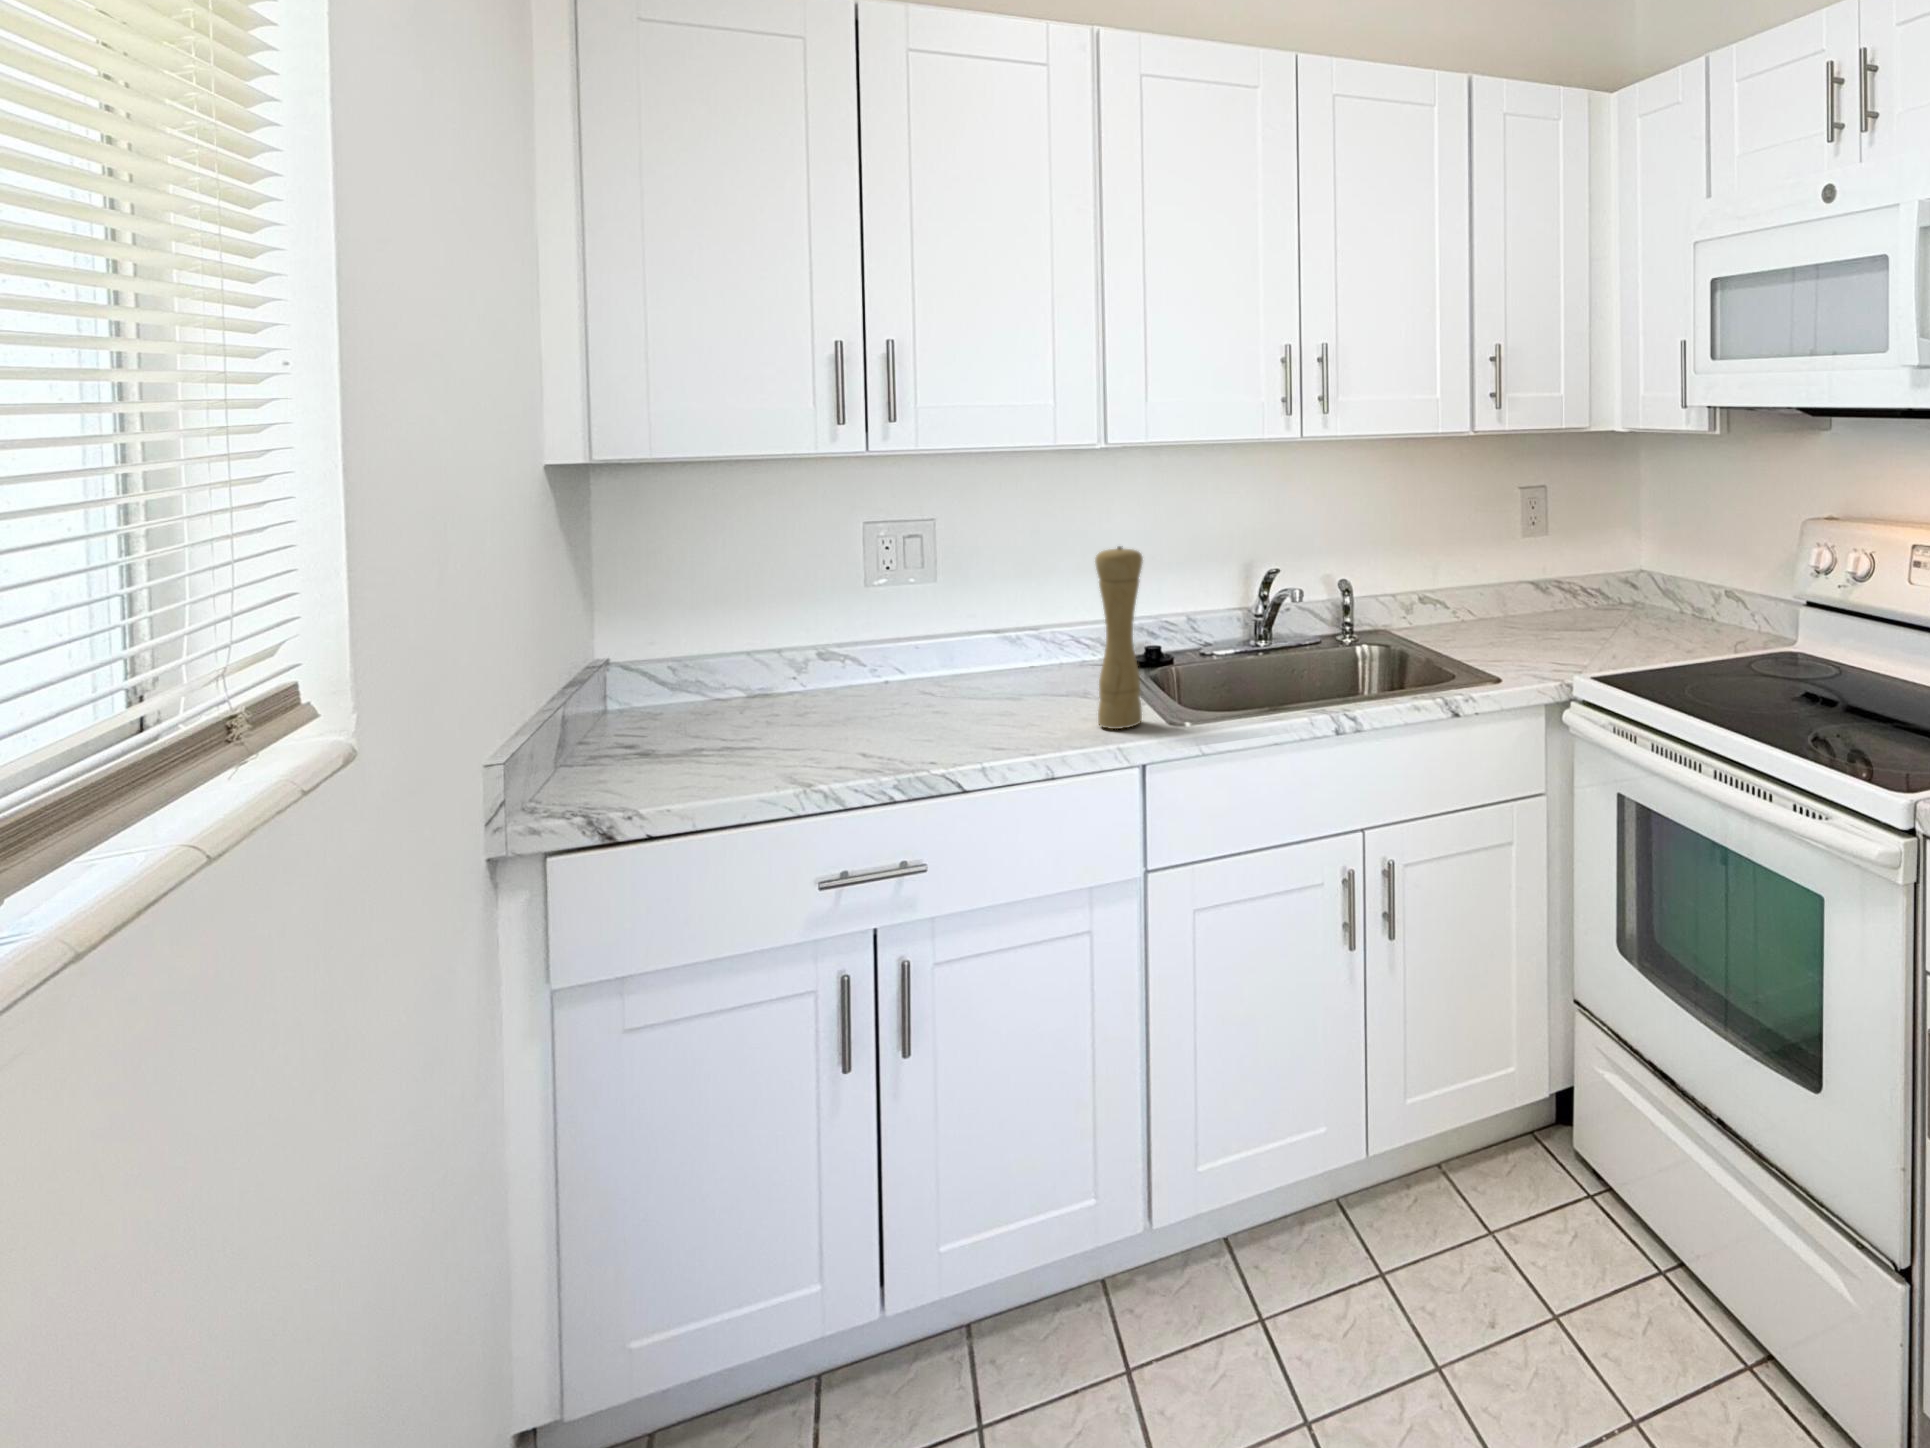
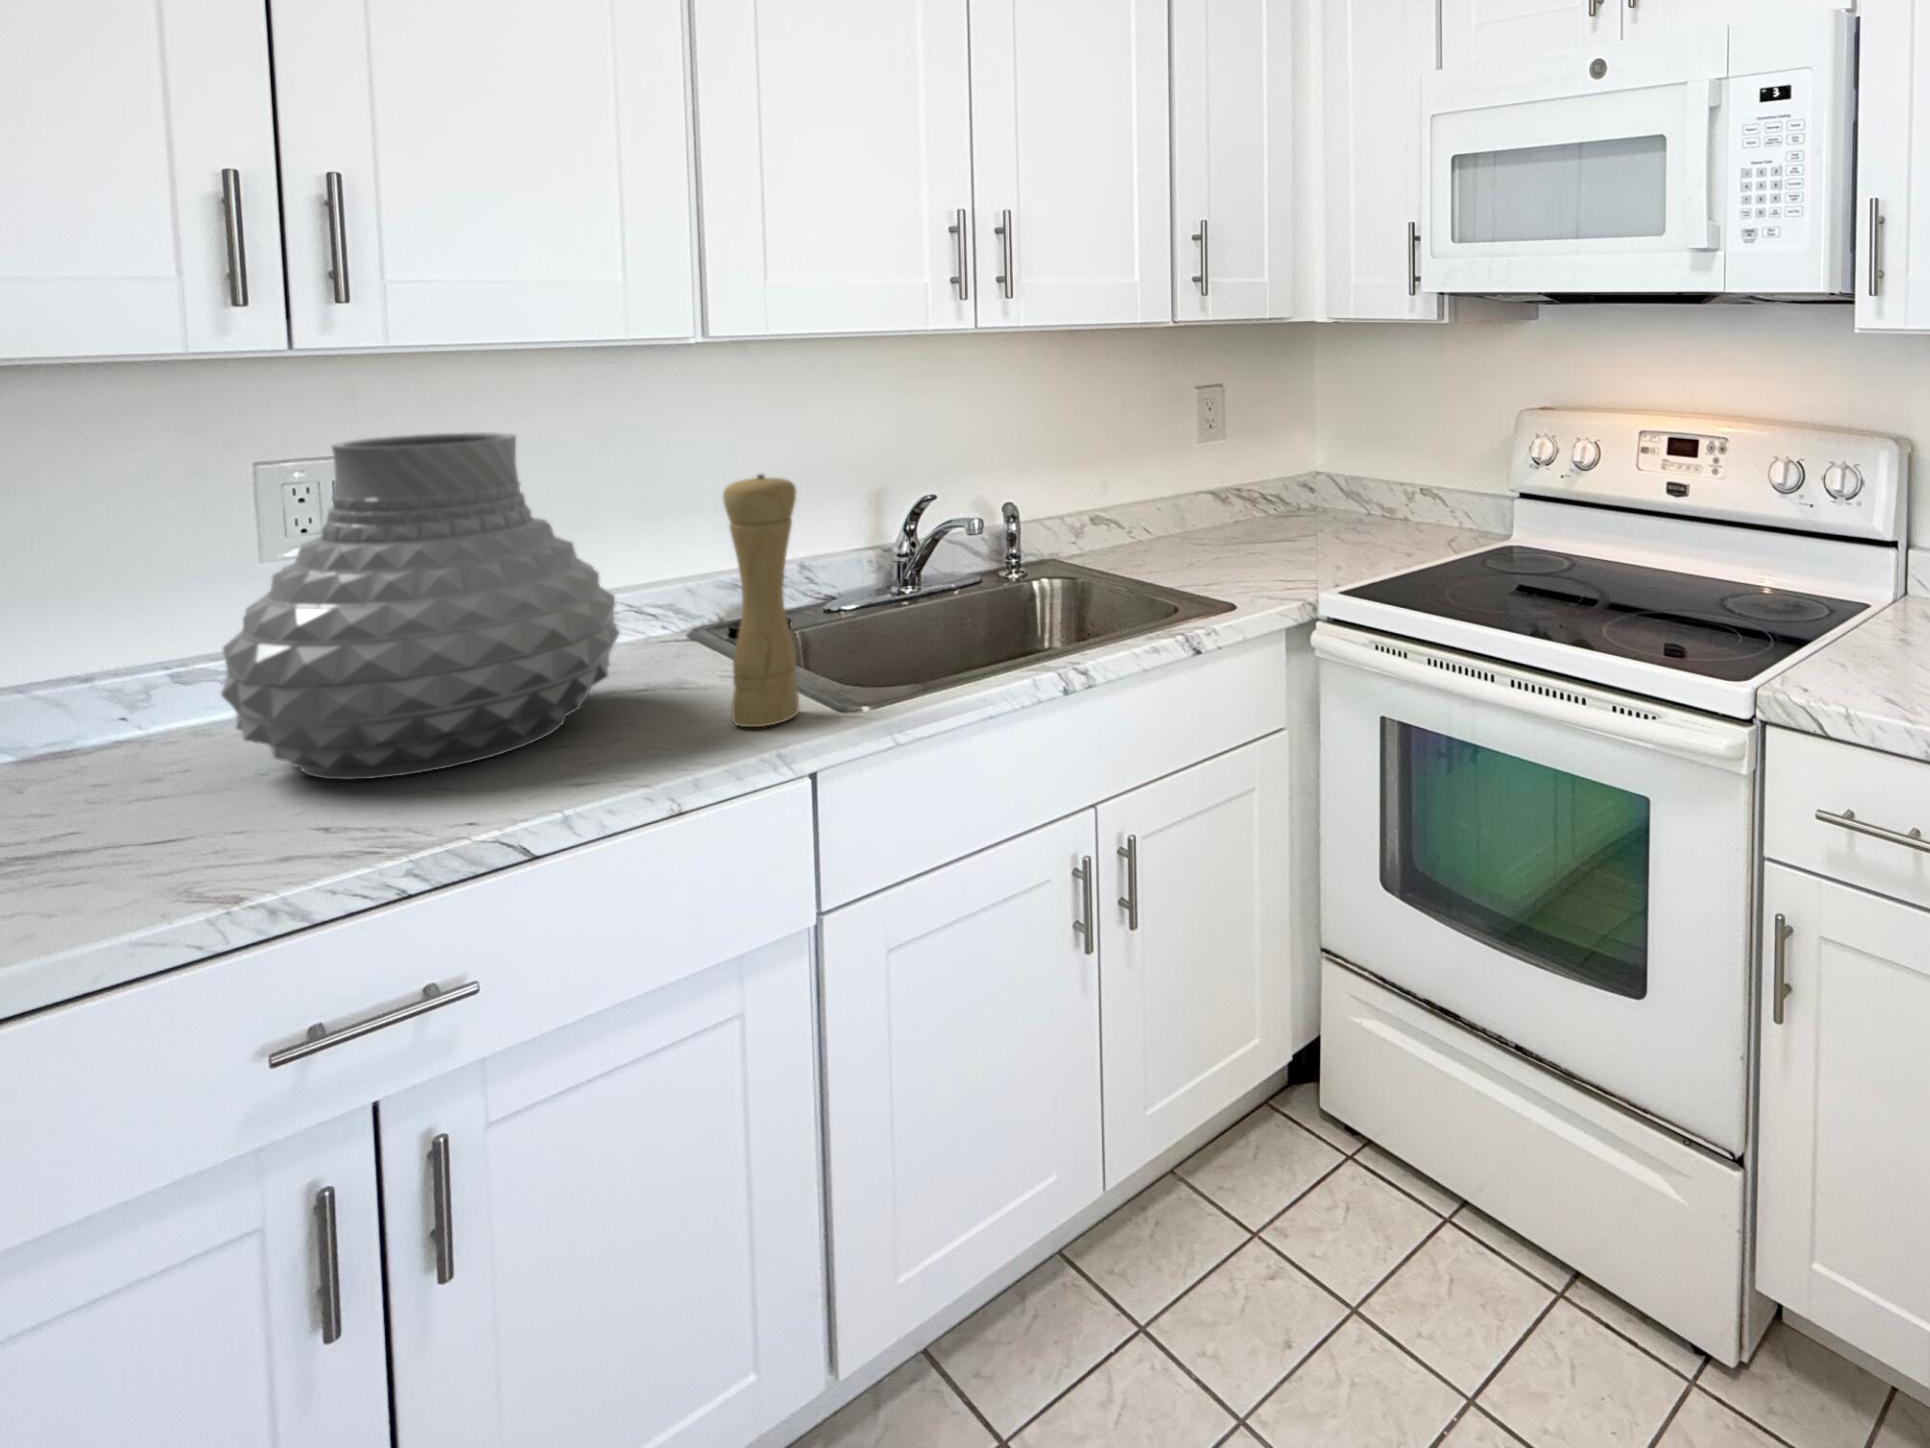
vase: none [825,509,1041,731] -> present [221,432,619,779]

